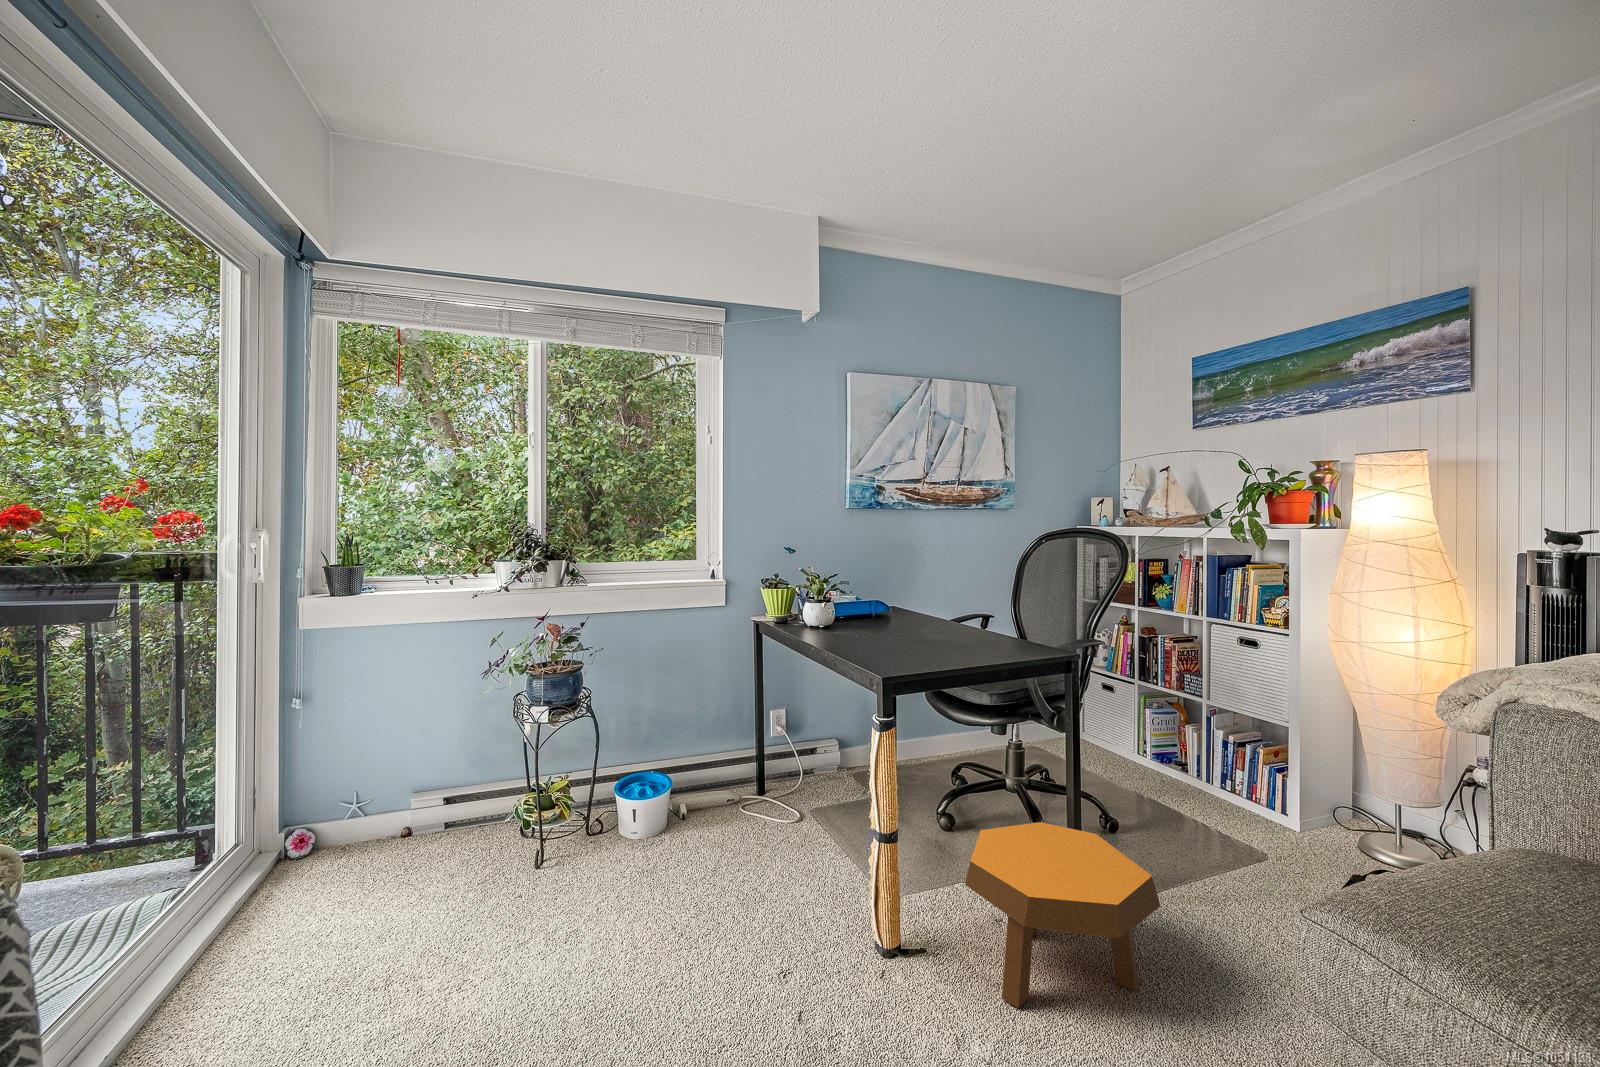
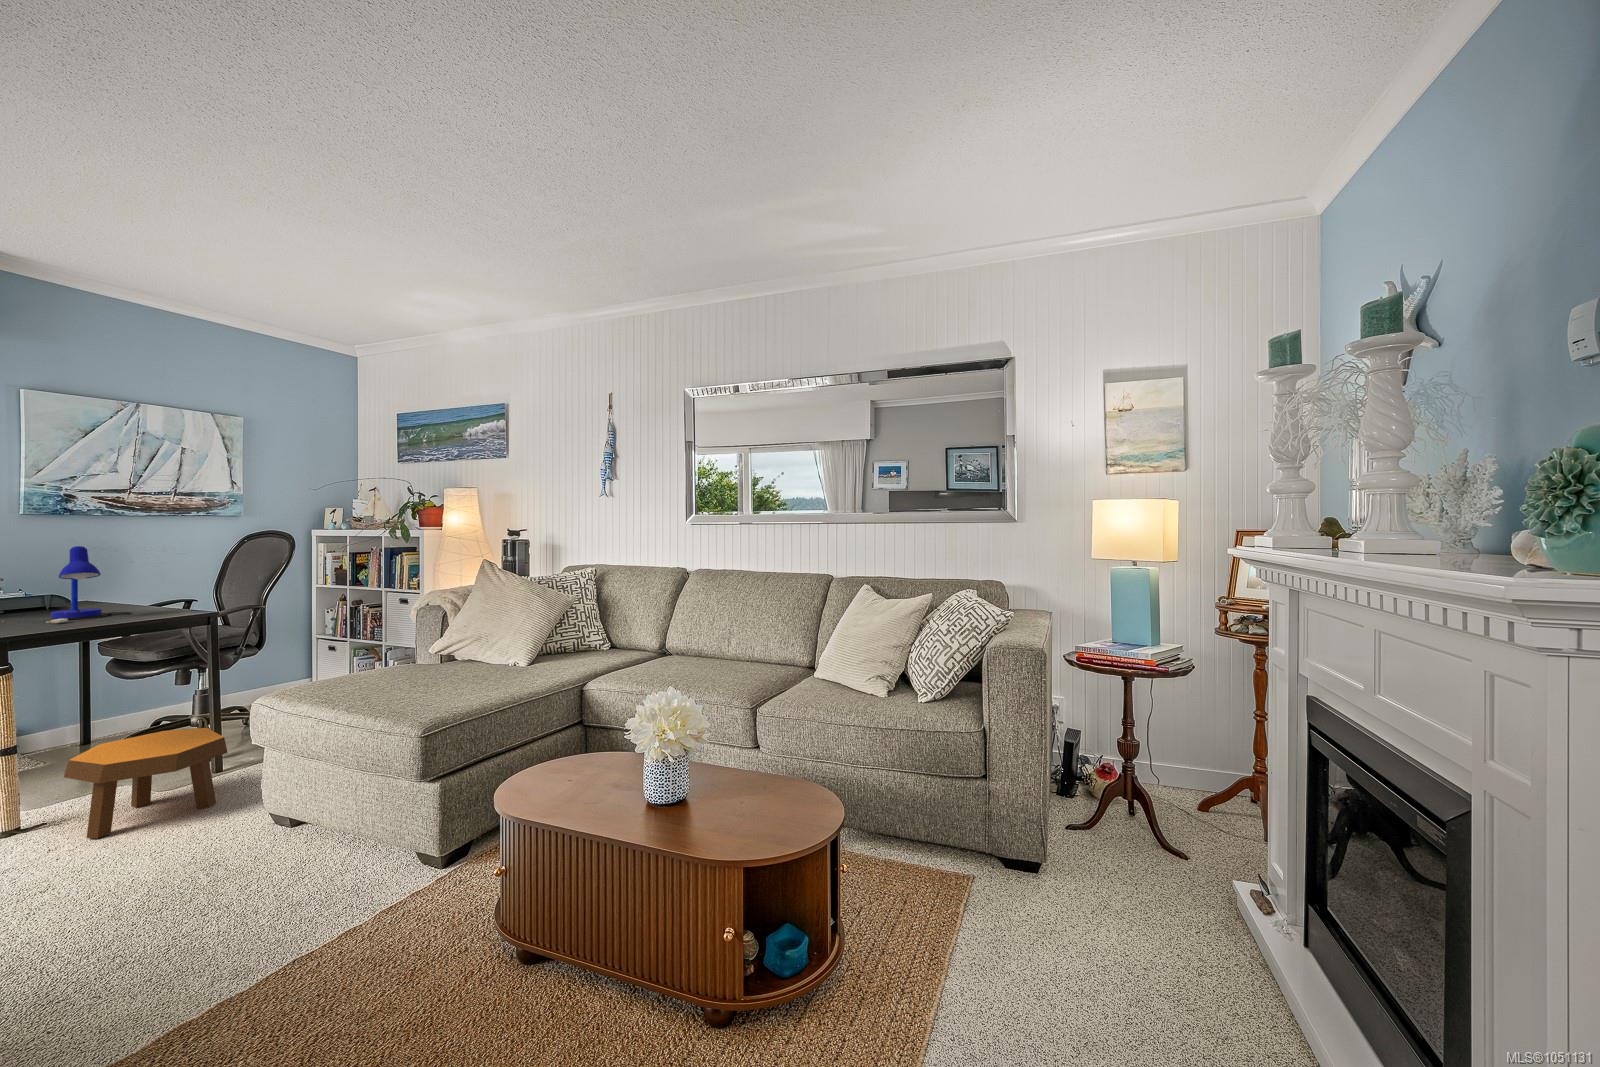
desk lamp: none [911,547,982,649] -> present [47,546,131,623]

